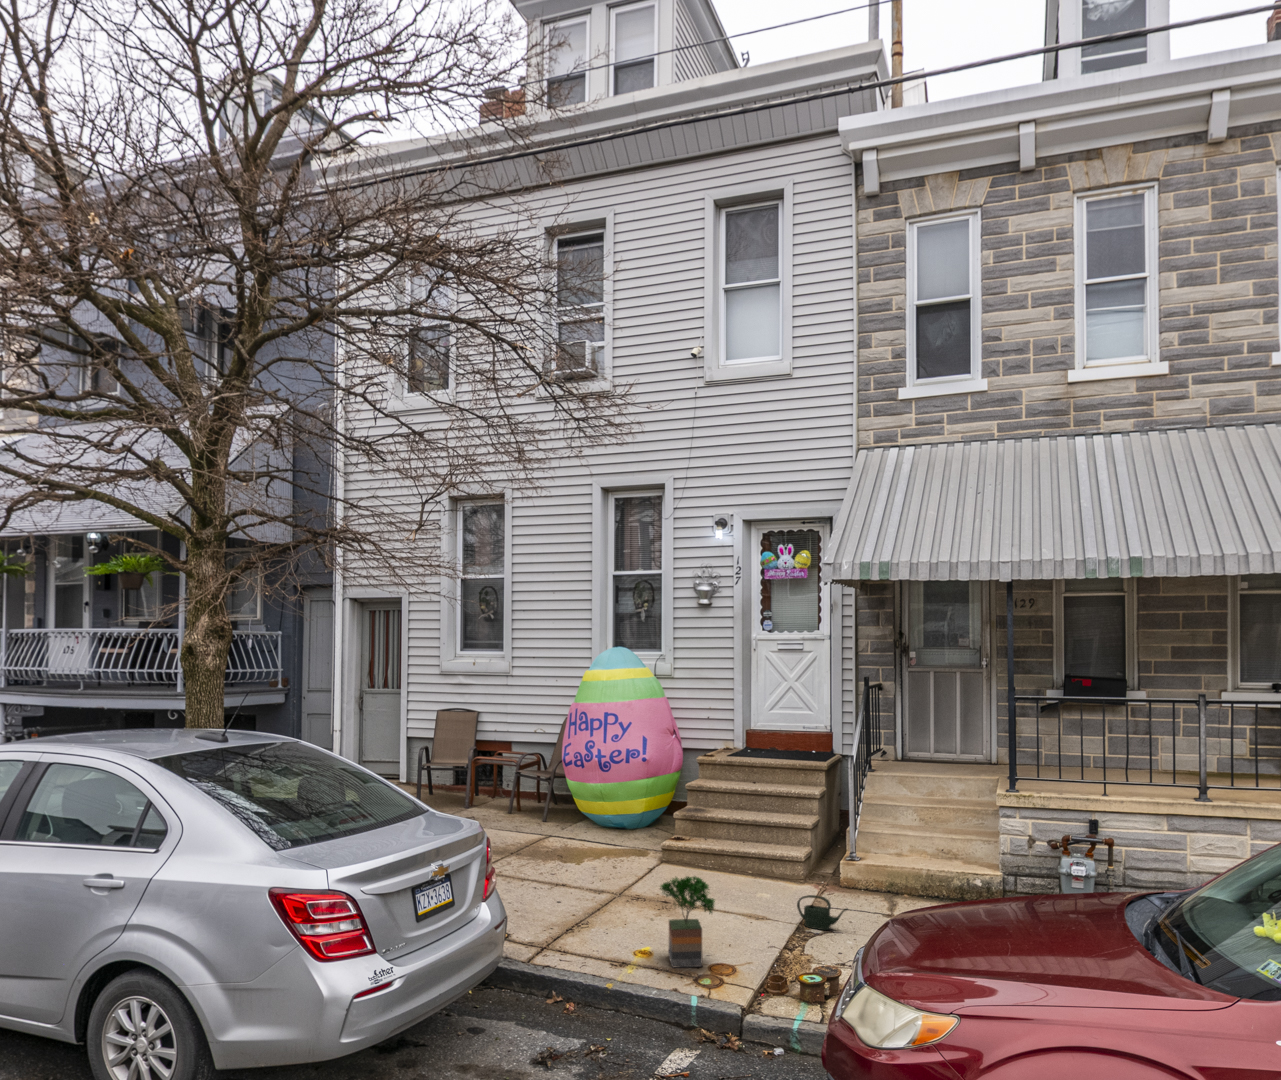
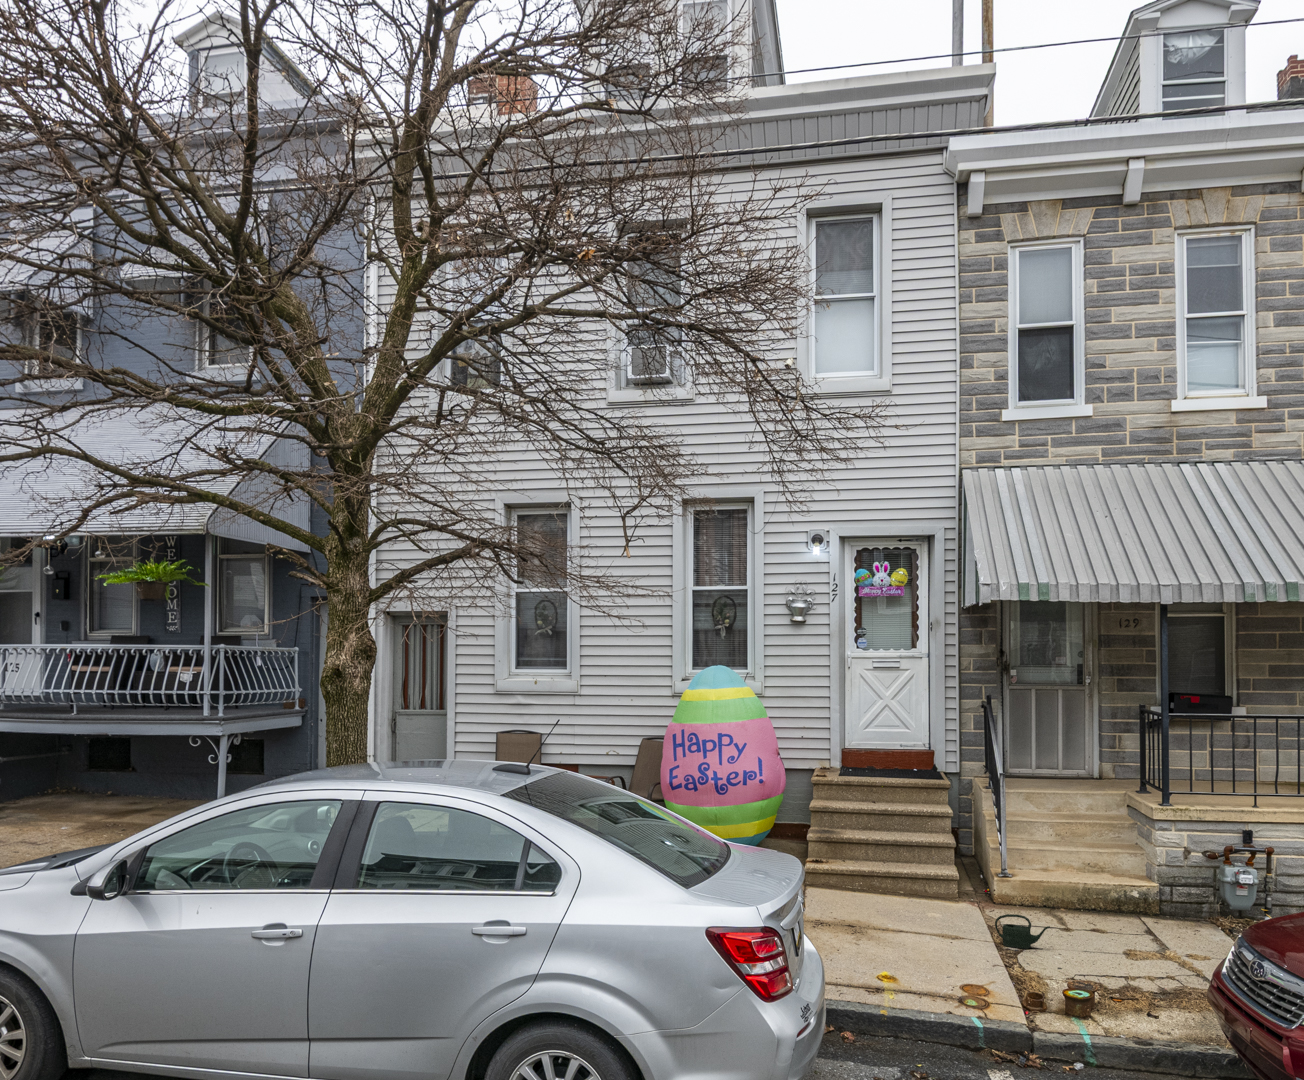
potted tree: present [660,876,715,967] -> none [902,898,967,992]

